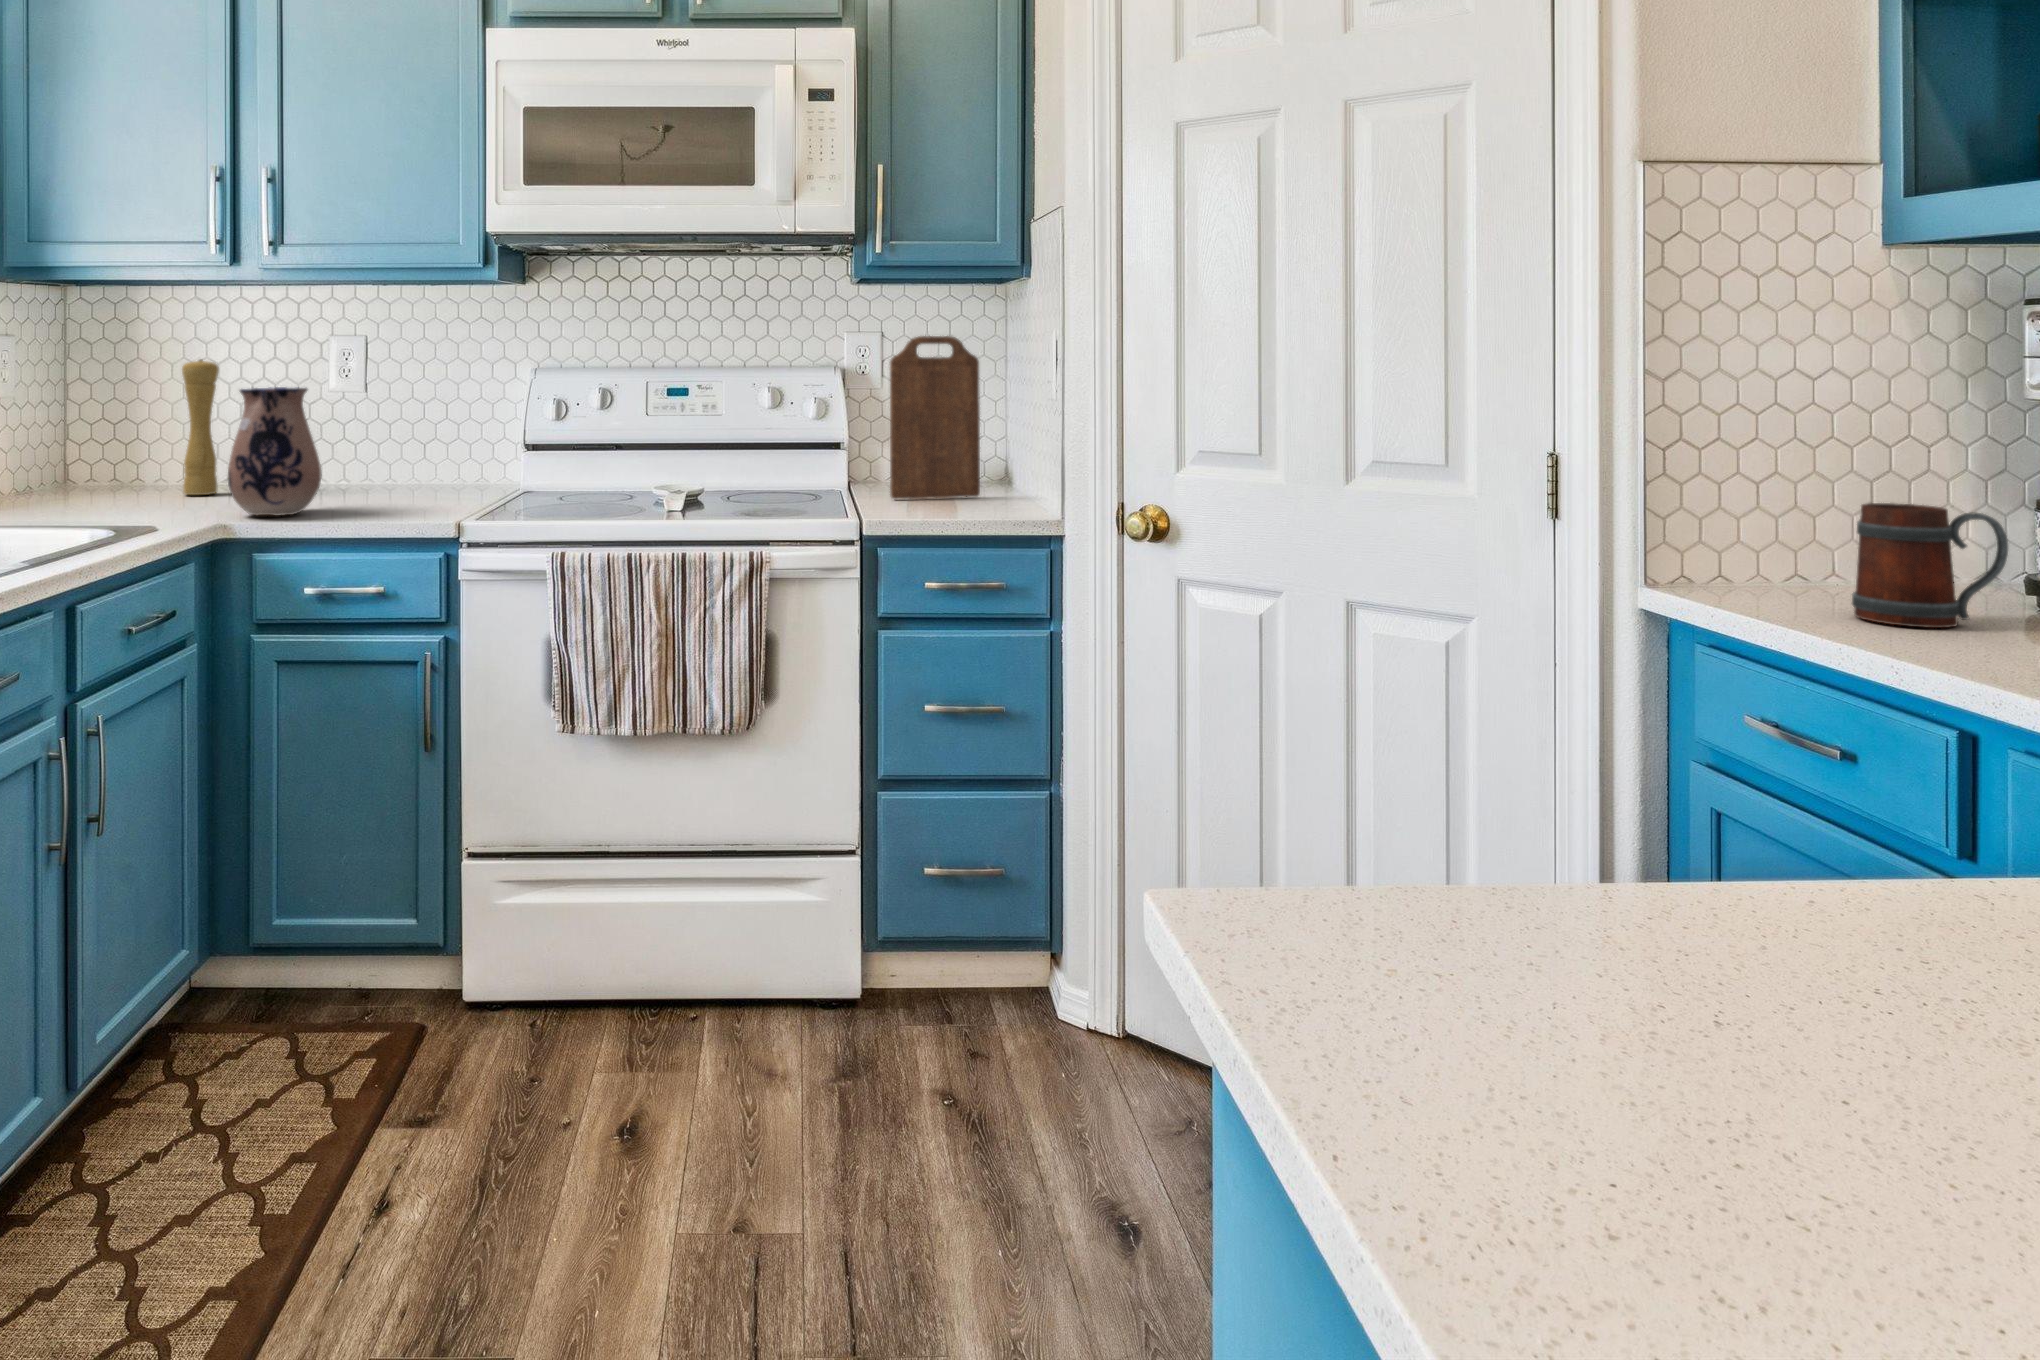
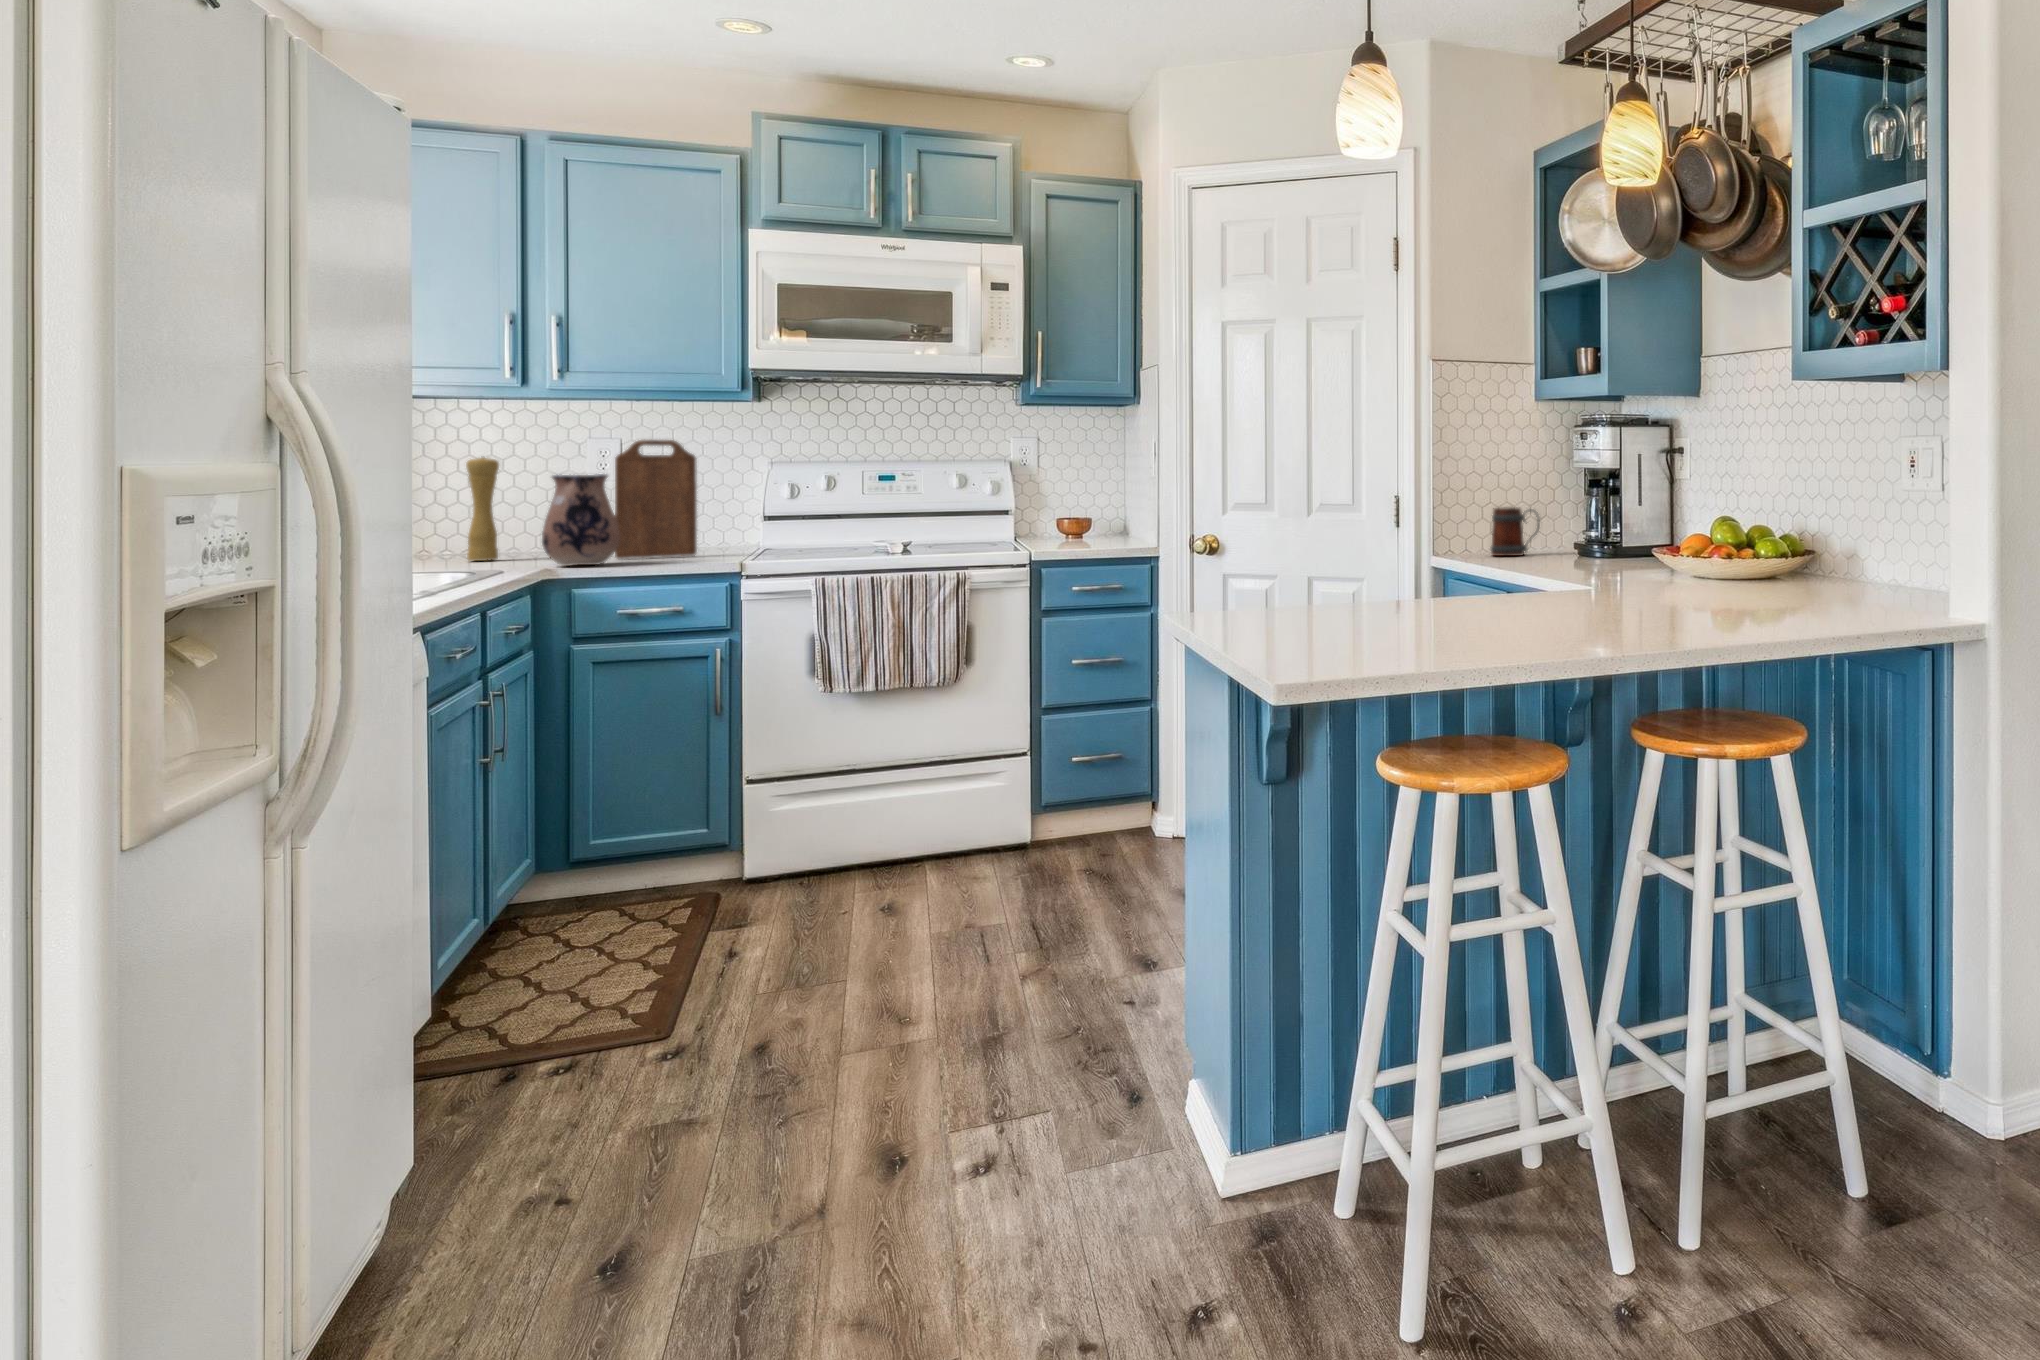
cutting board: present [890,336,980,499] -> present [615,440,697,559]

